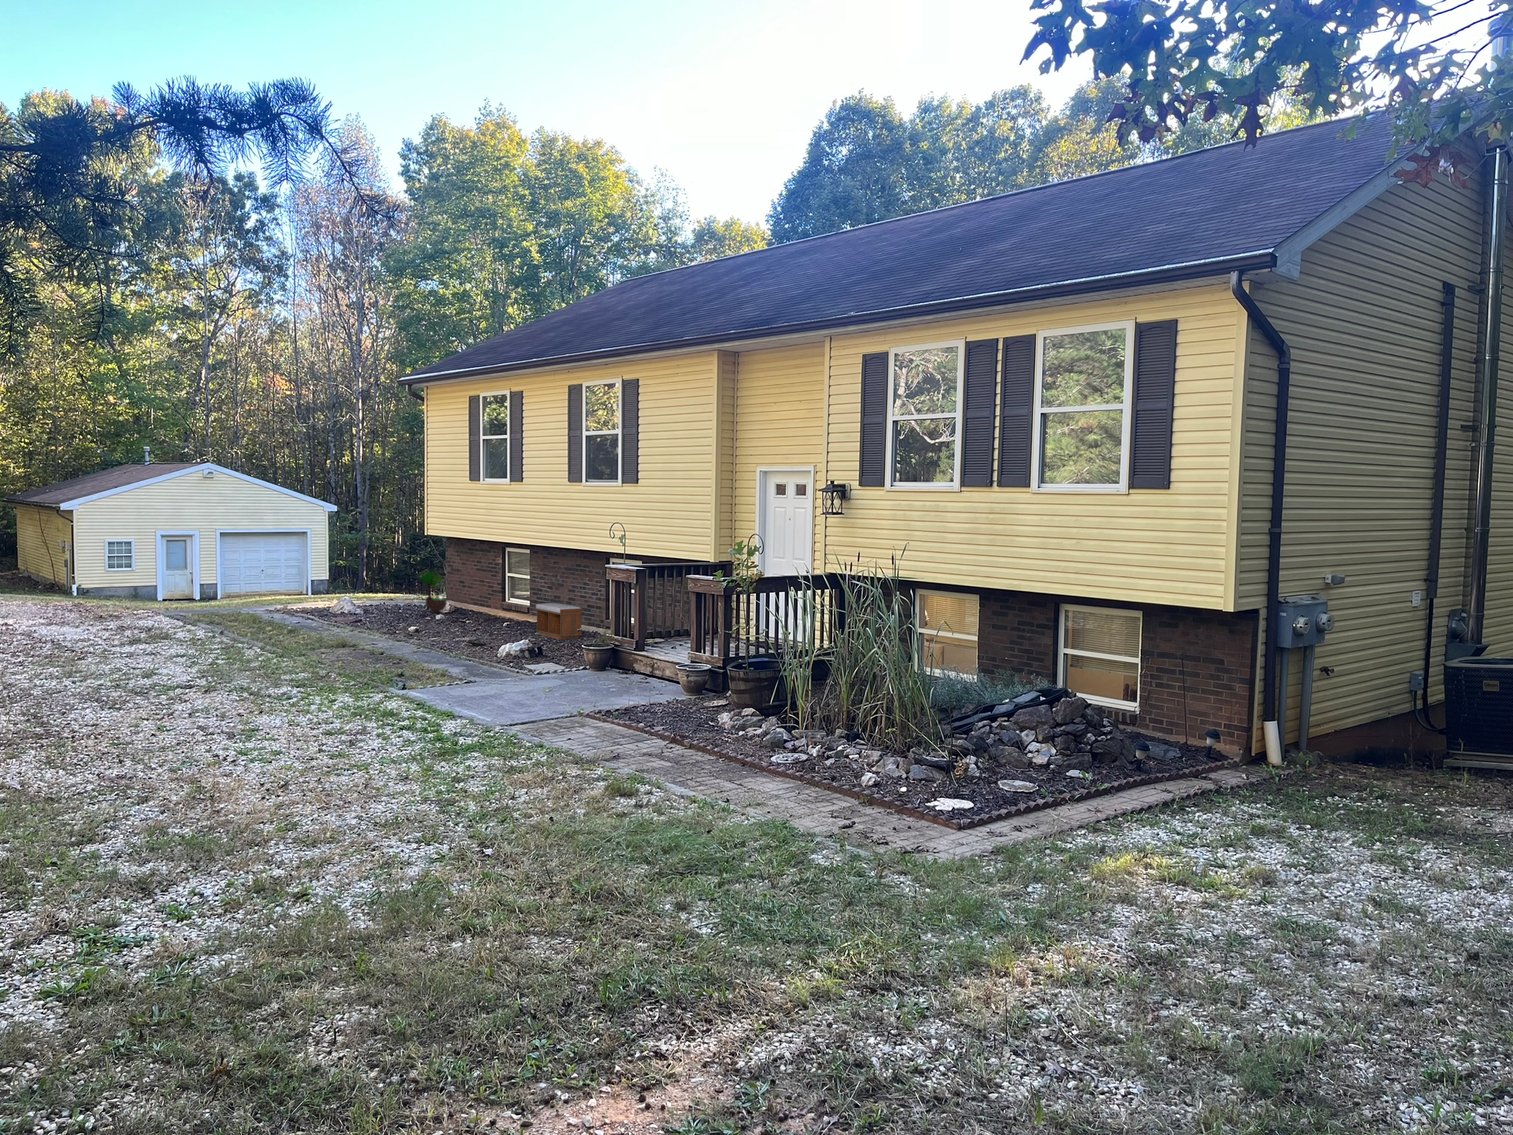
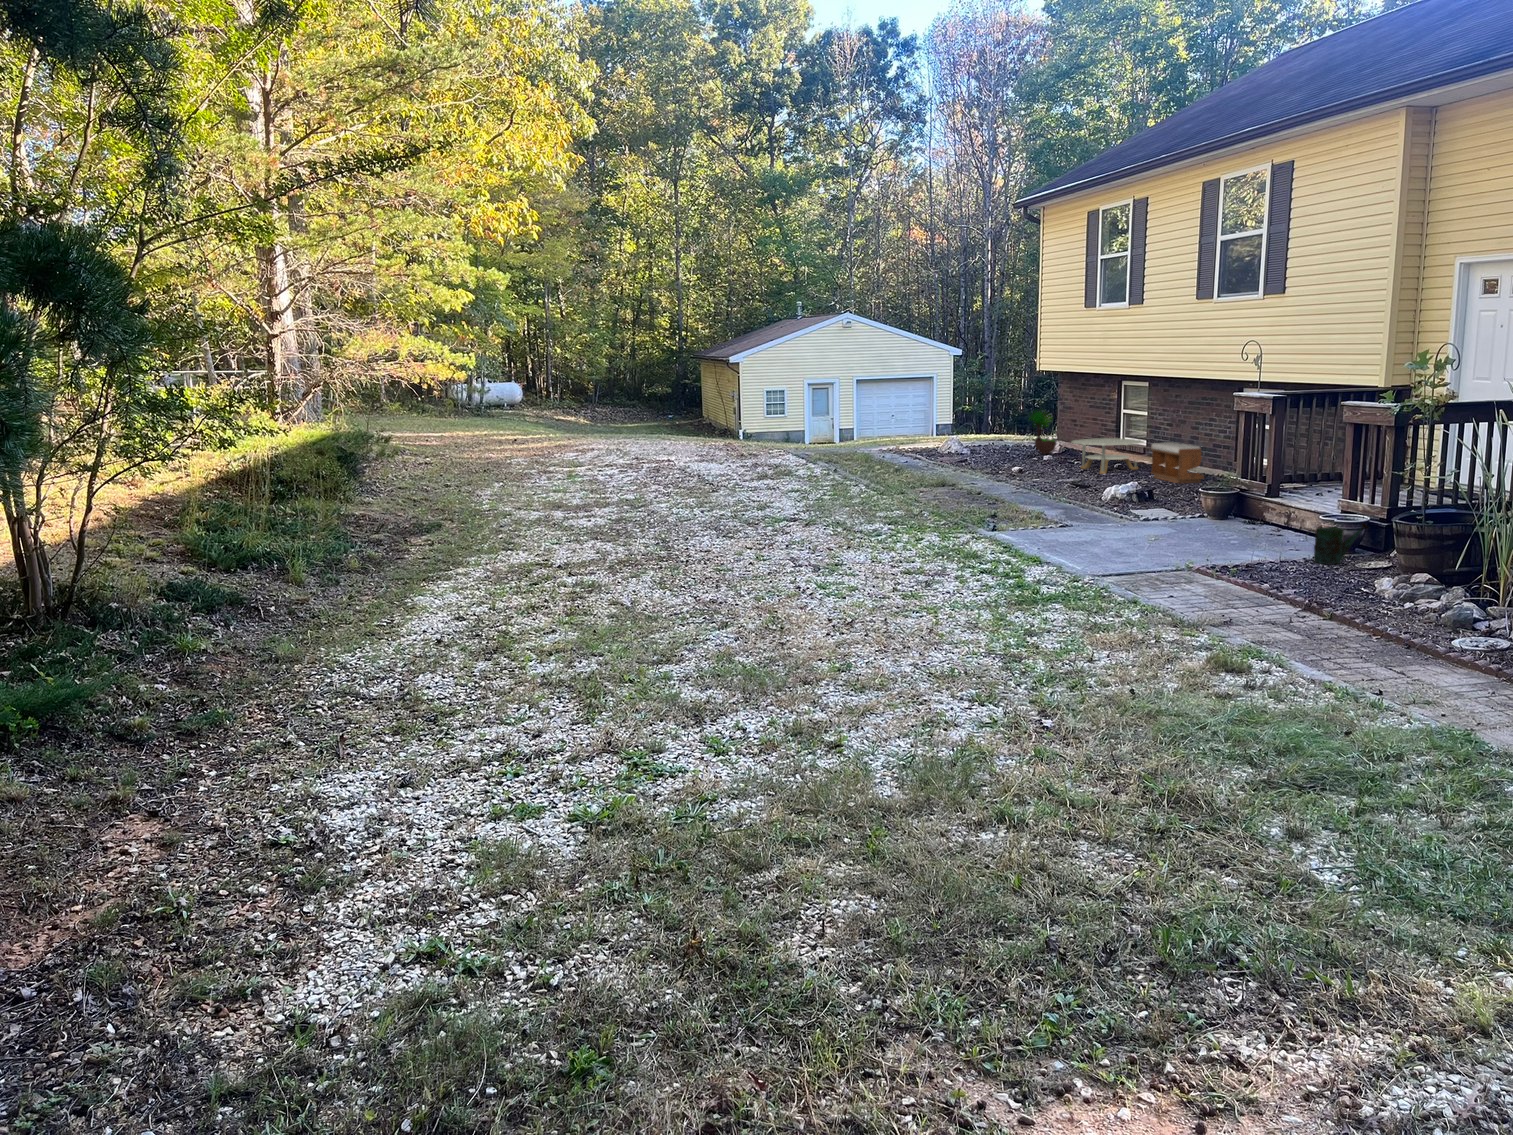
round table: none [463,599,530,632] -> present [1072,438,1144,474]
watering can: none [667,671,712,705] -> present [1306,523,1368,564]

